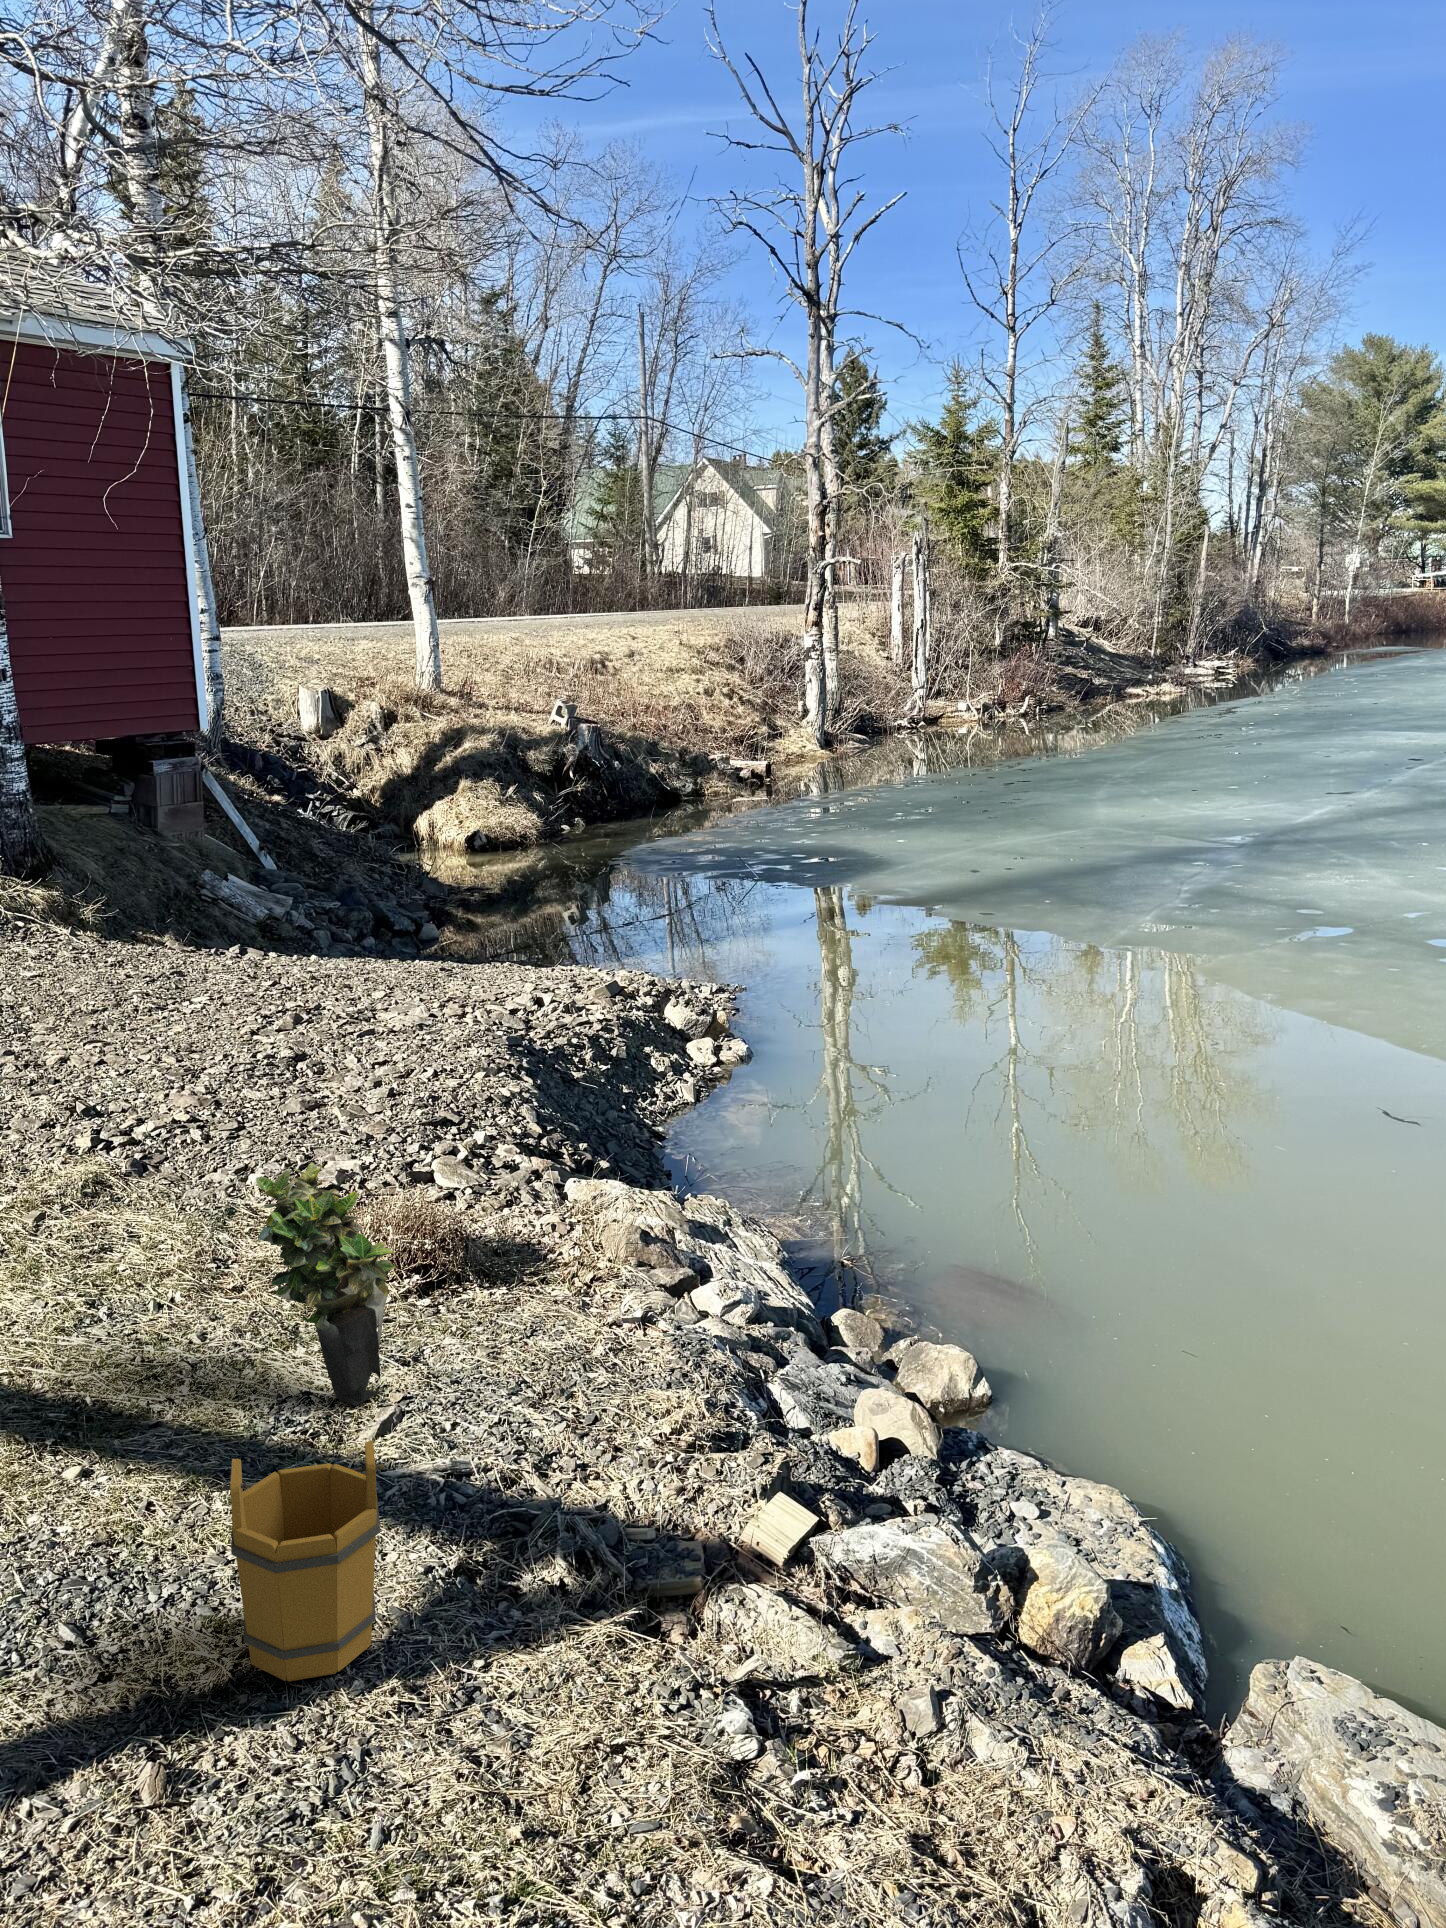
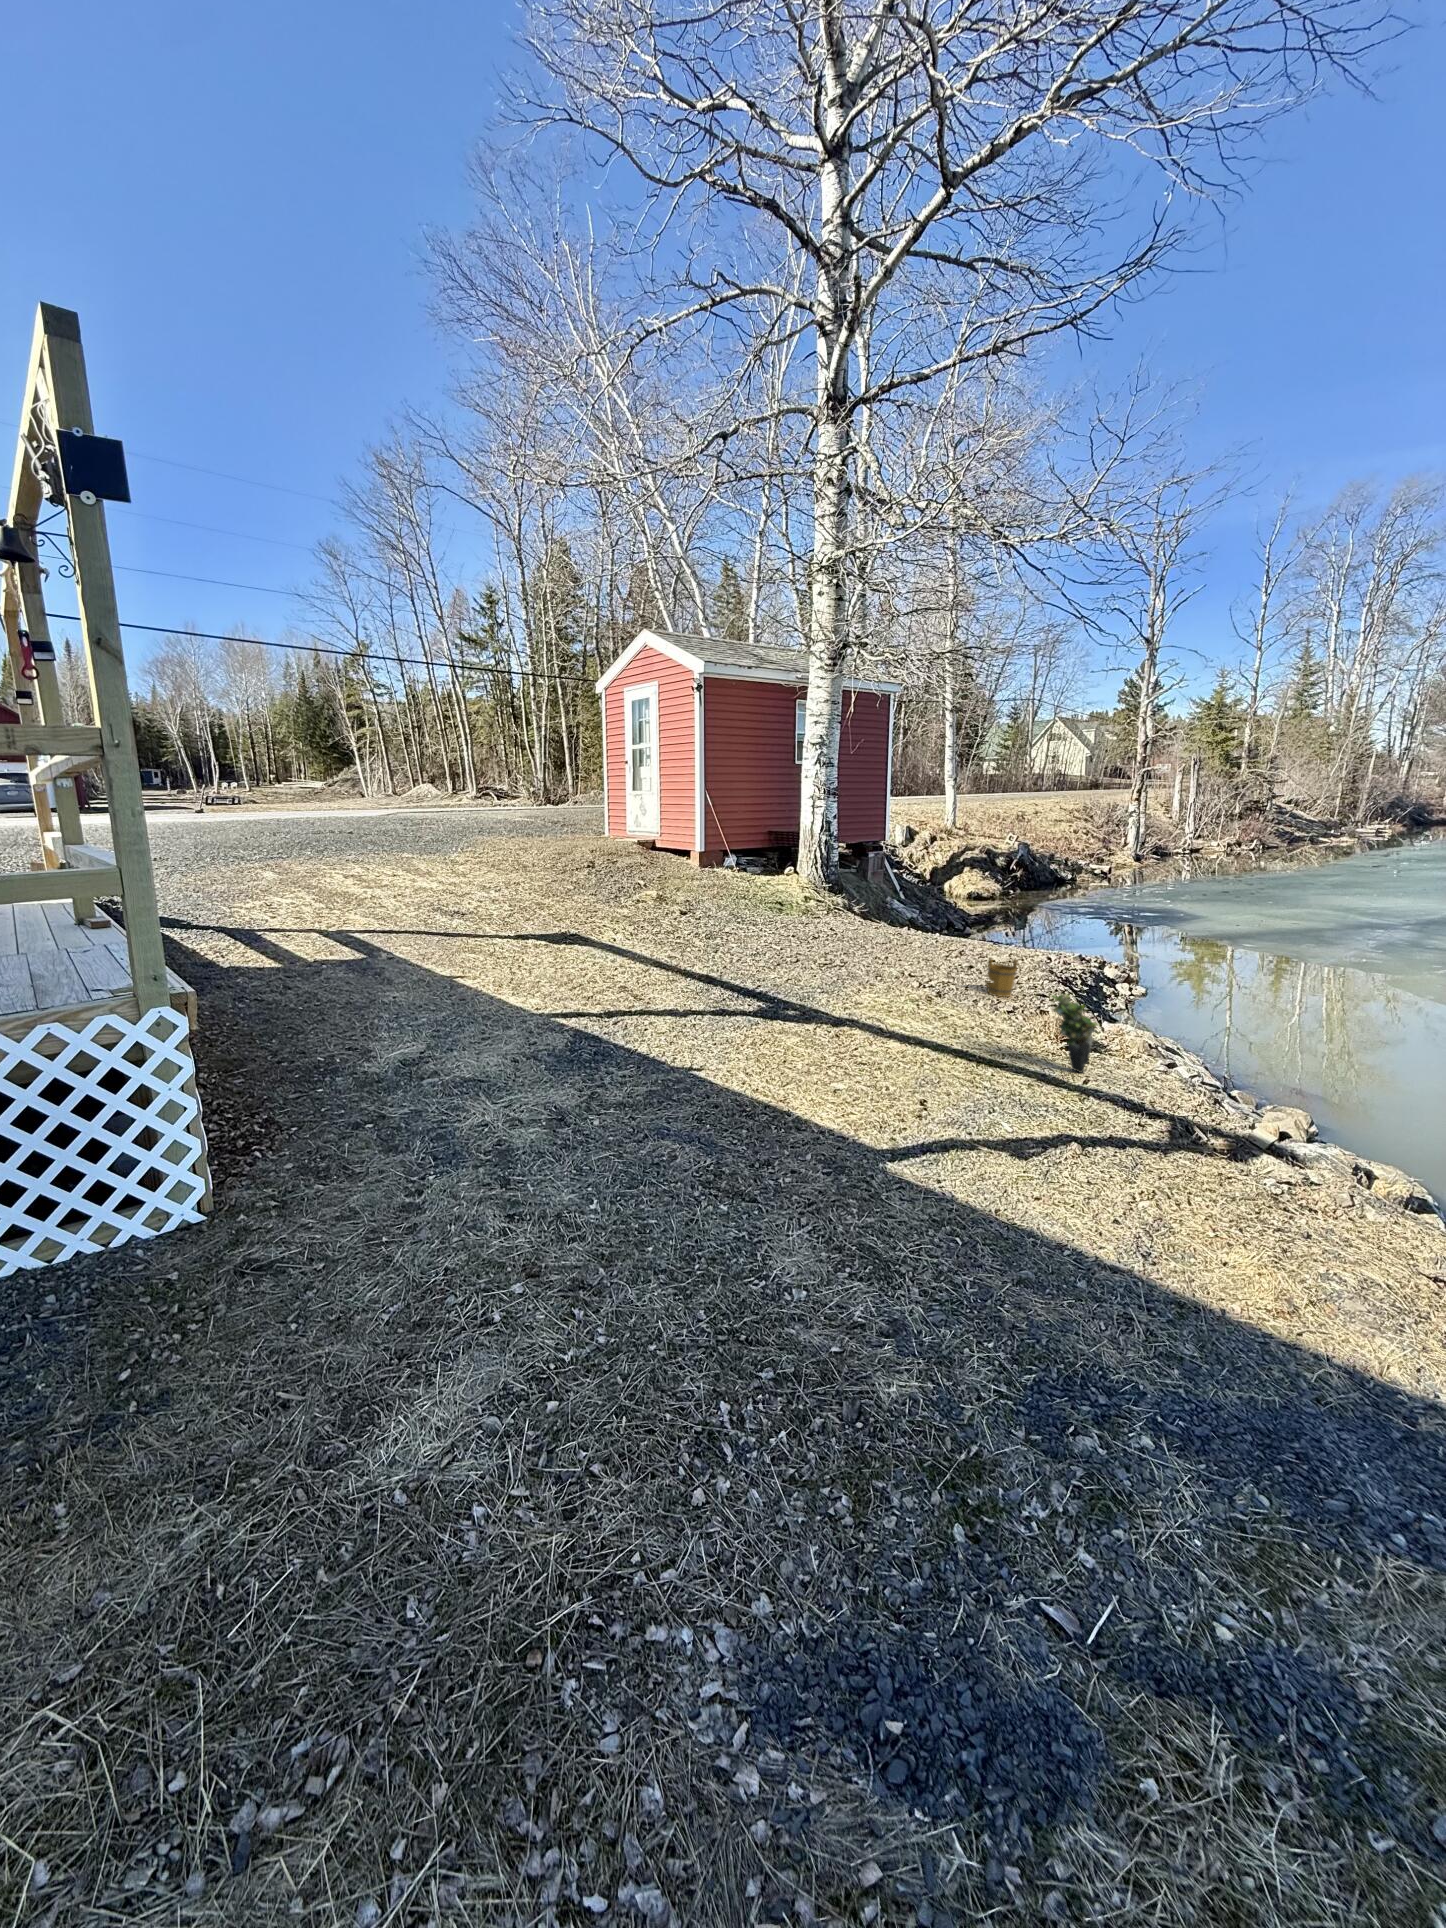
bucket: present [222,1440,385,1681] -> present [987,958,1018,997]

